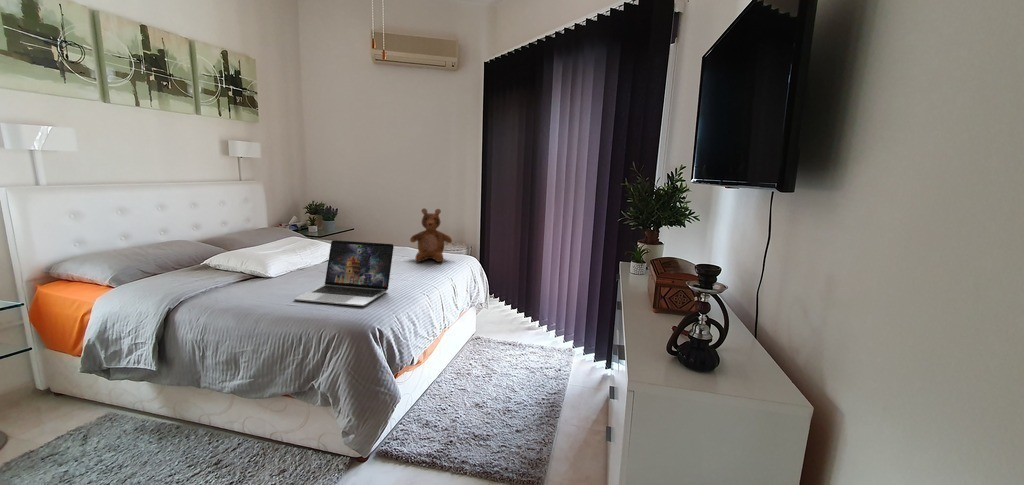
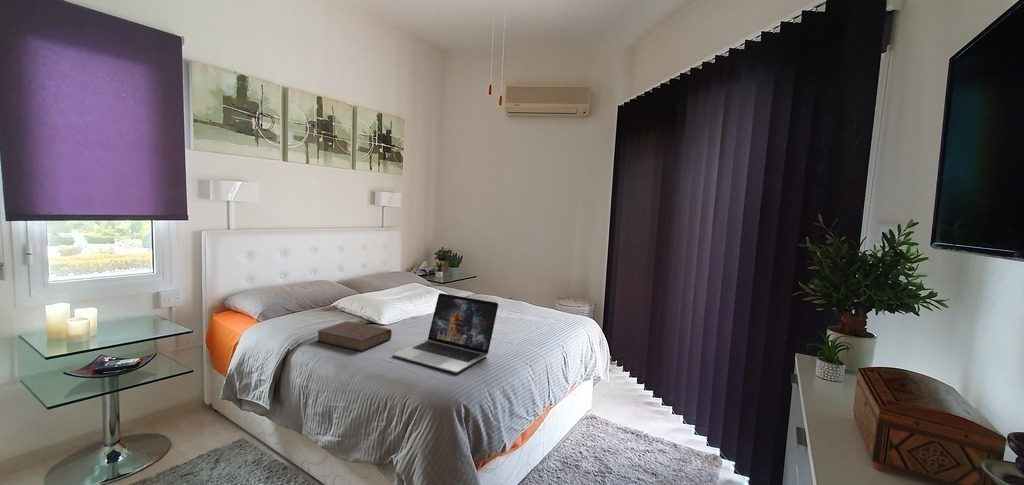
teddy bear: present [410,208,452,262] -> none [524,262,569,323]
book: none [200,275,286,300] -> present [318,321,392,351]

